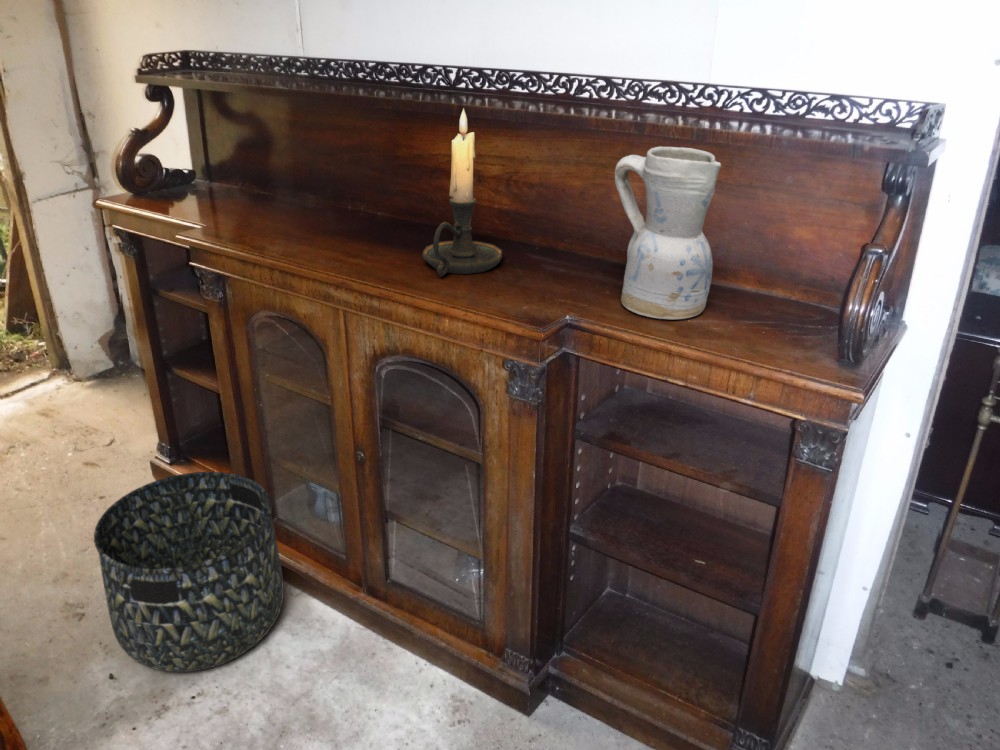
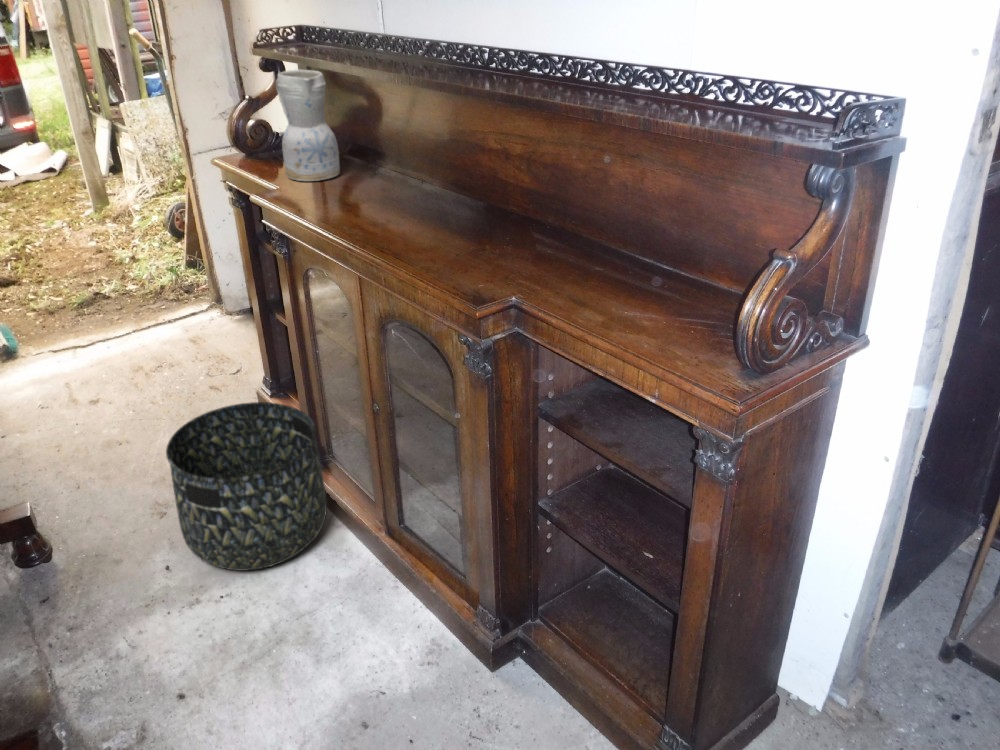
candle holder: present [423,109,502,276] -> none [430,88,509,245]
ceramic pitcher: present [615,146,721,319] -> present [276,69,340,181]

